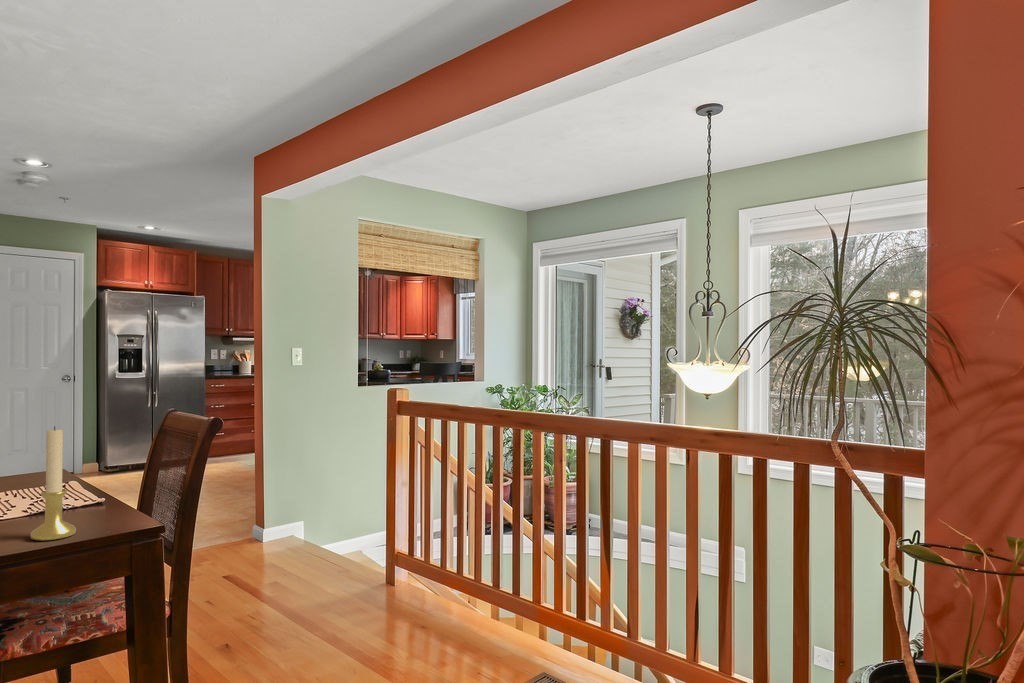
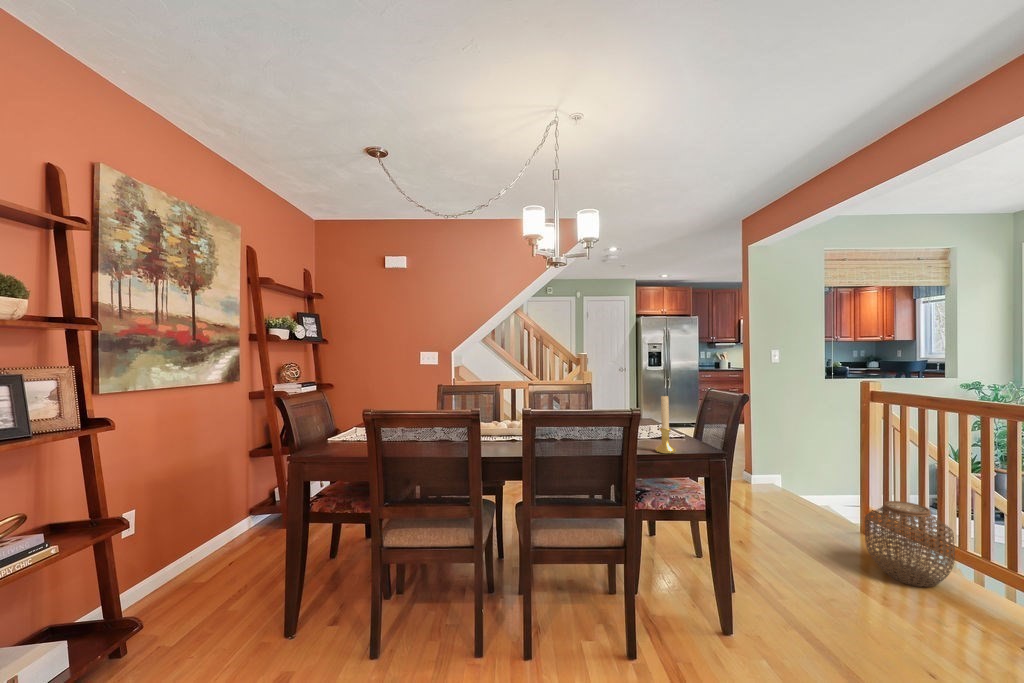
woven basket: none [381,538,467,642] -> present [865,501,955,587]

